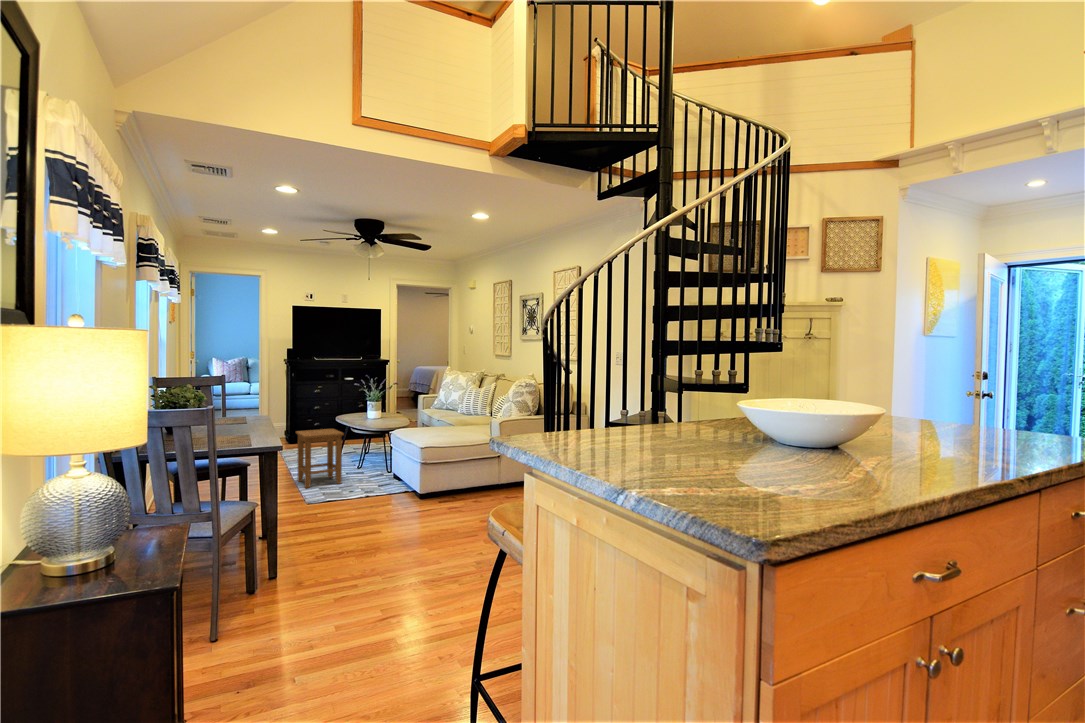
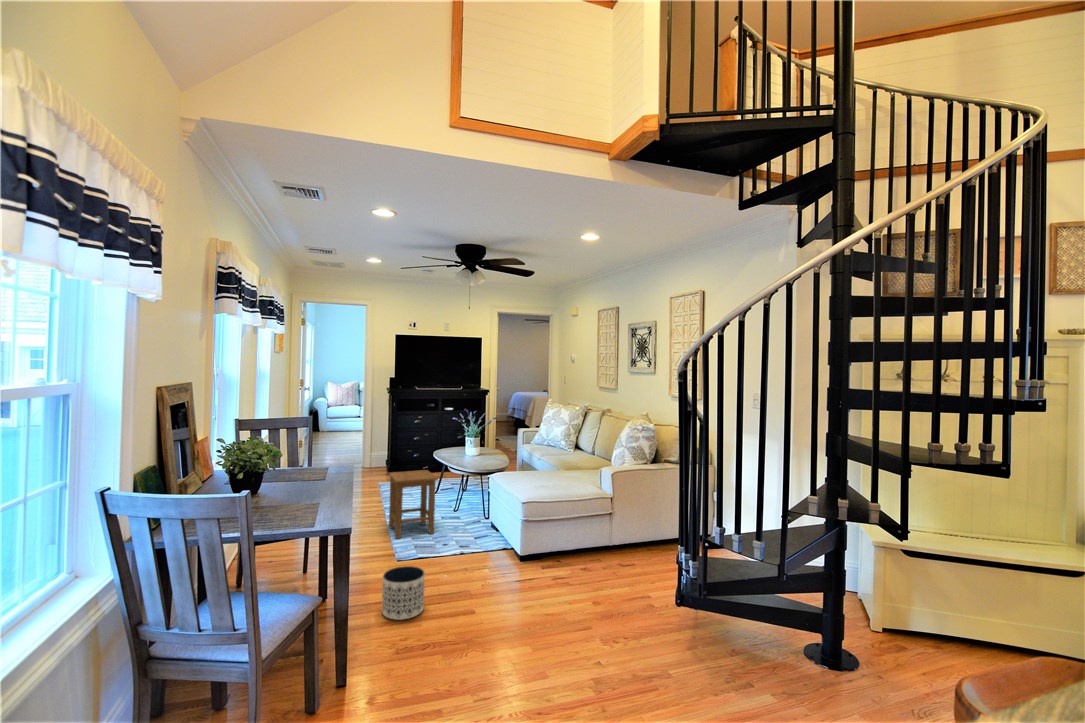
planter: none [302,496,339,536] -> present [382,566,425,620]

